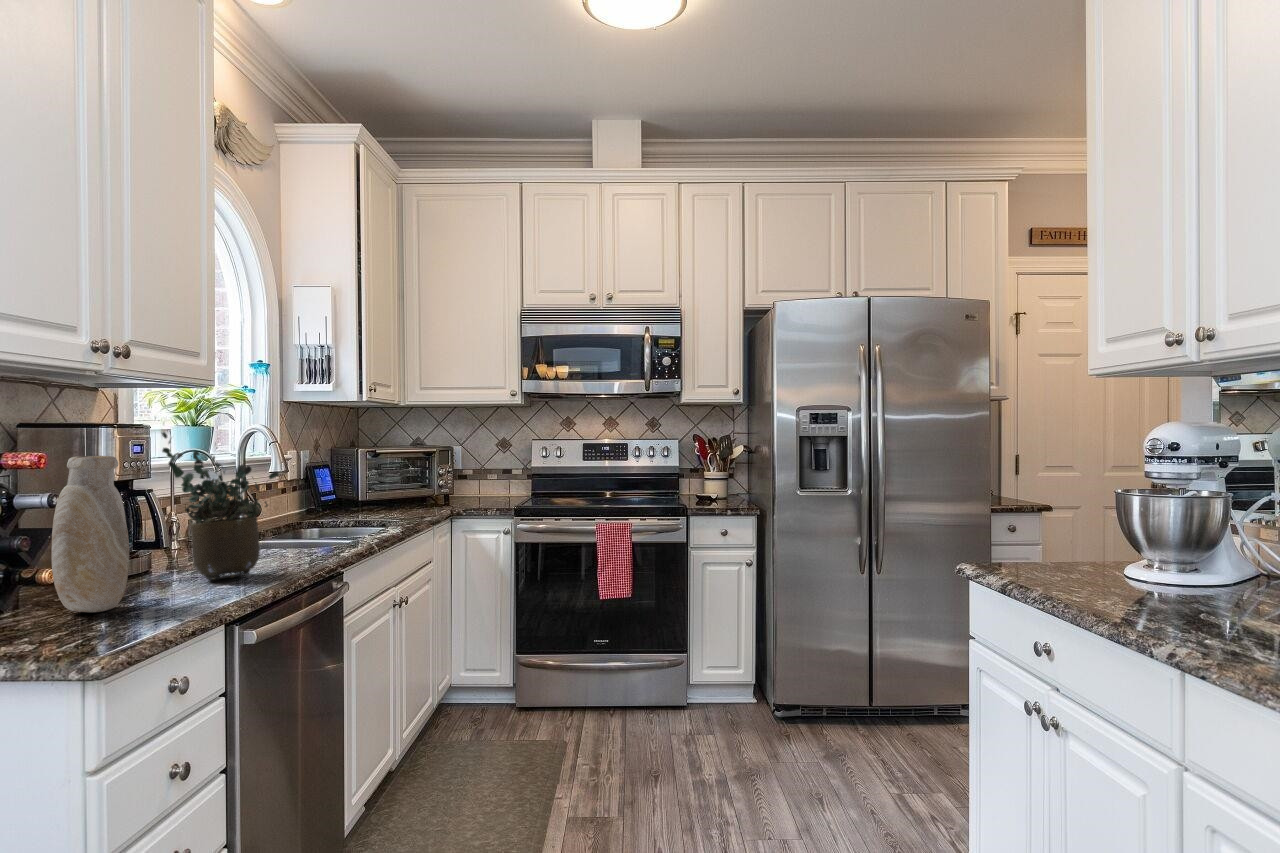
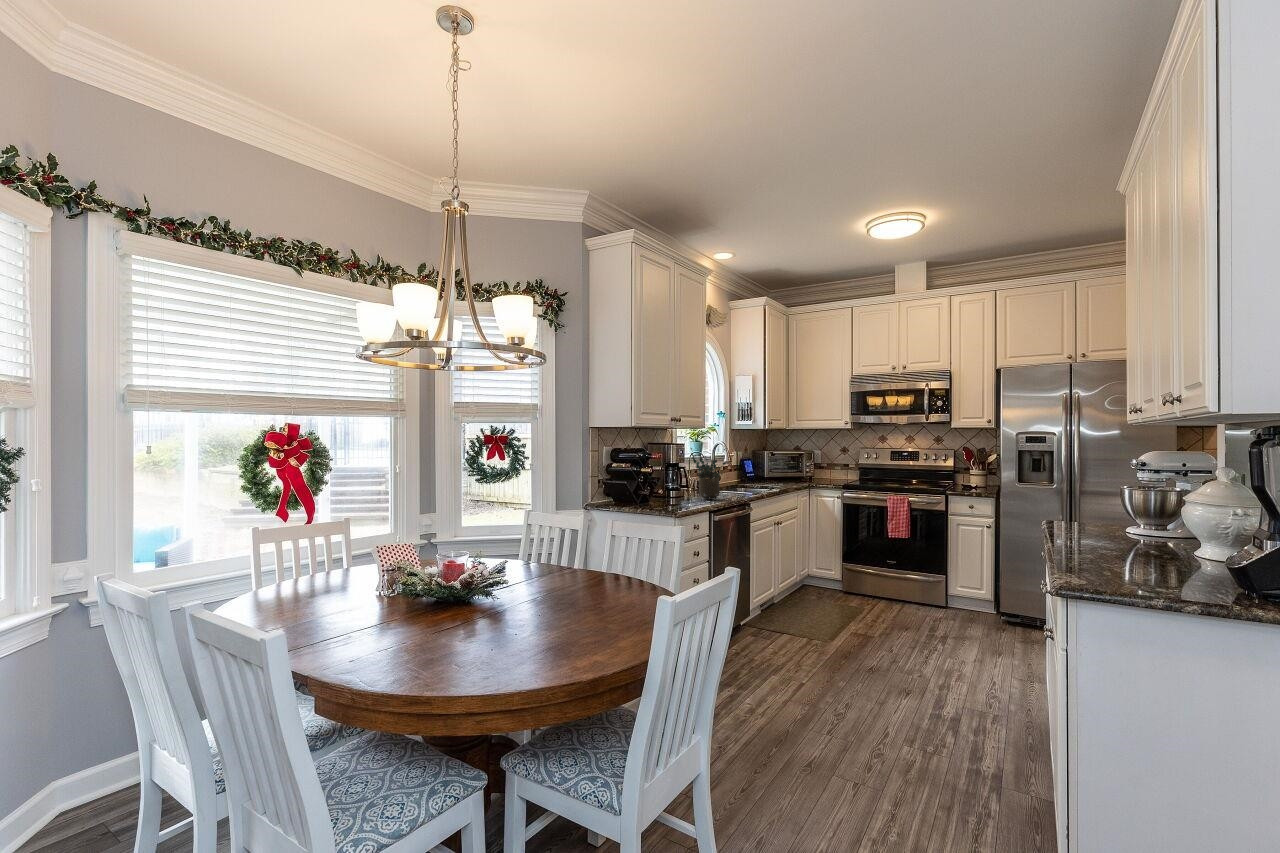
vase: present [51,456,129,612] -> none [665,456,683,503]

